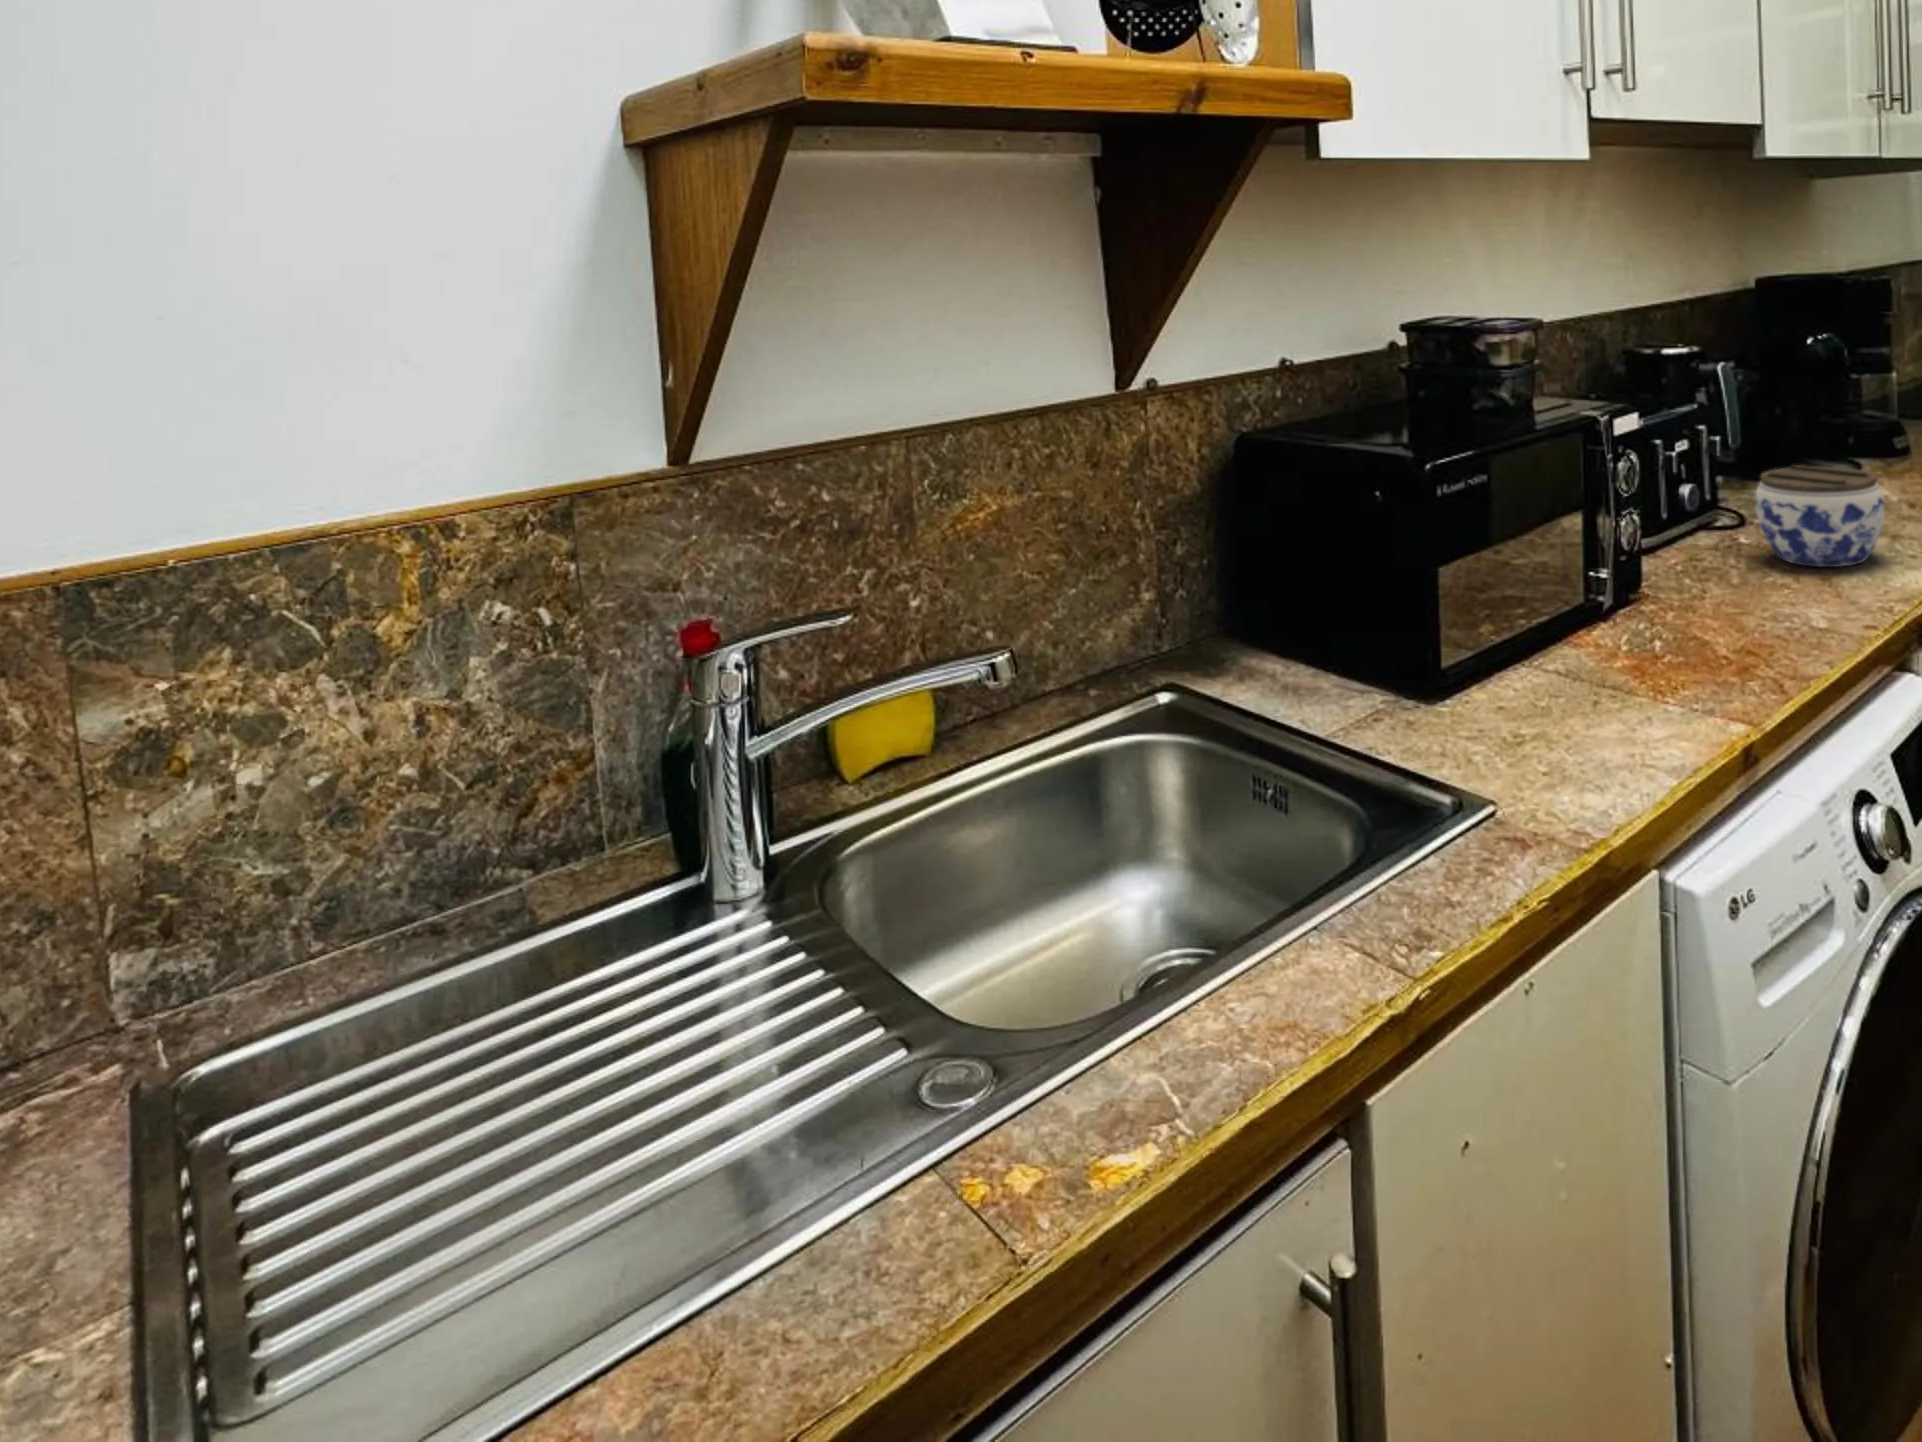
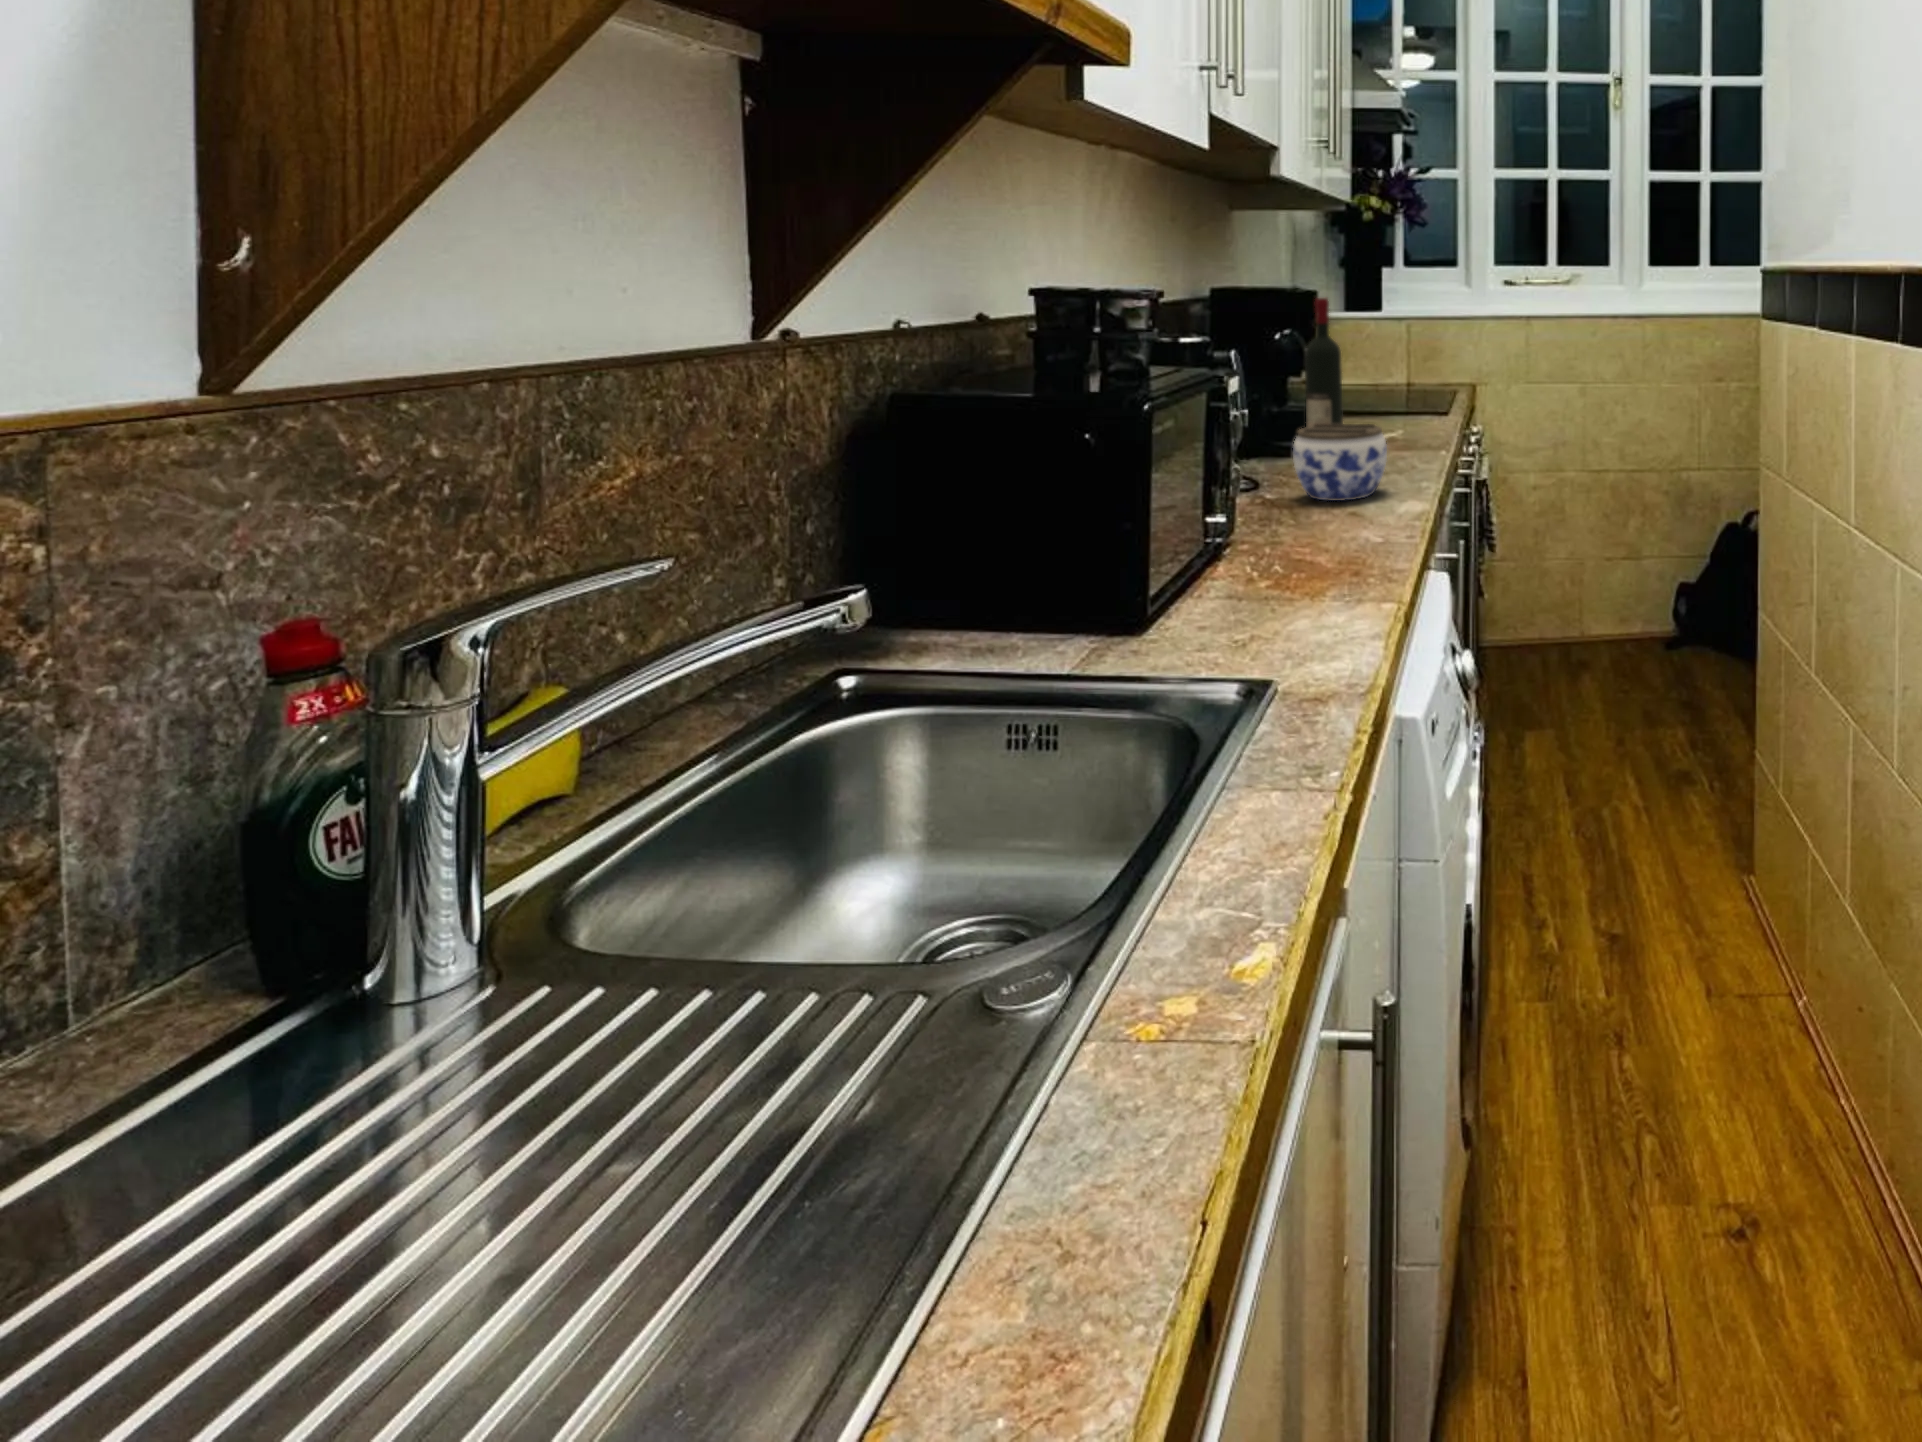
wine bottle: none [1850,293,1905,478] -> present [1305,298,1343,427]

